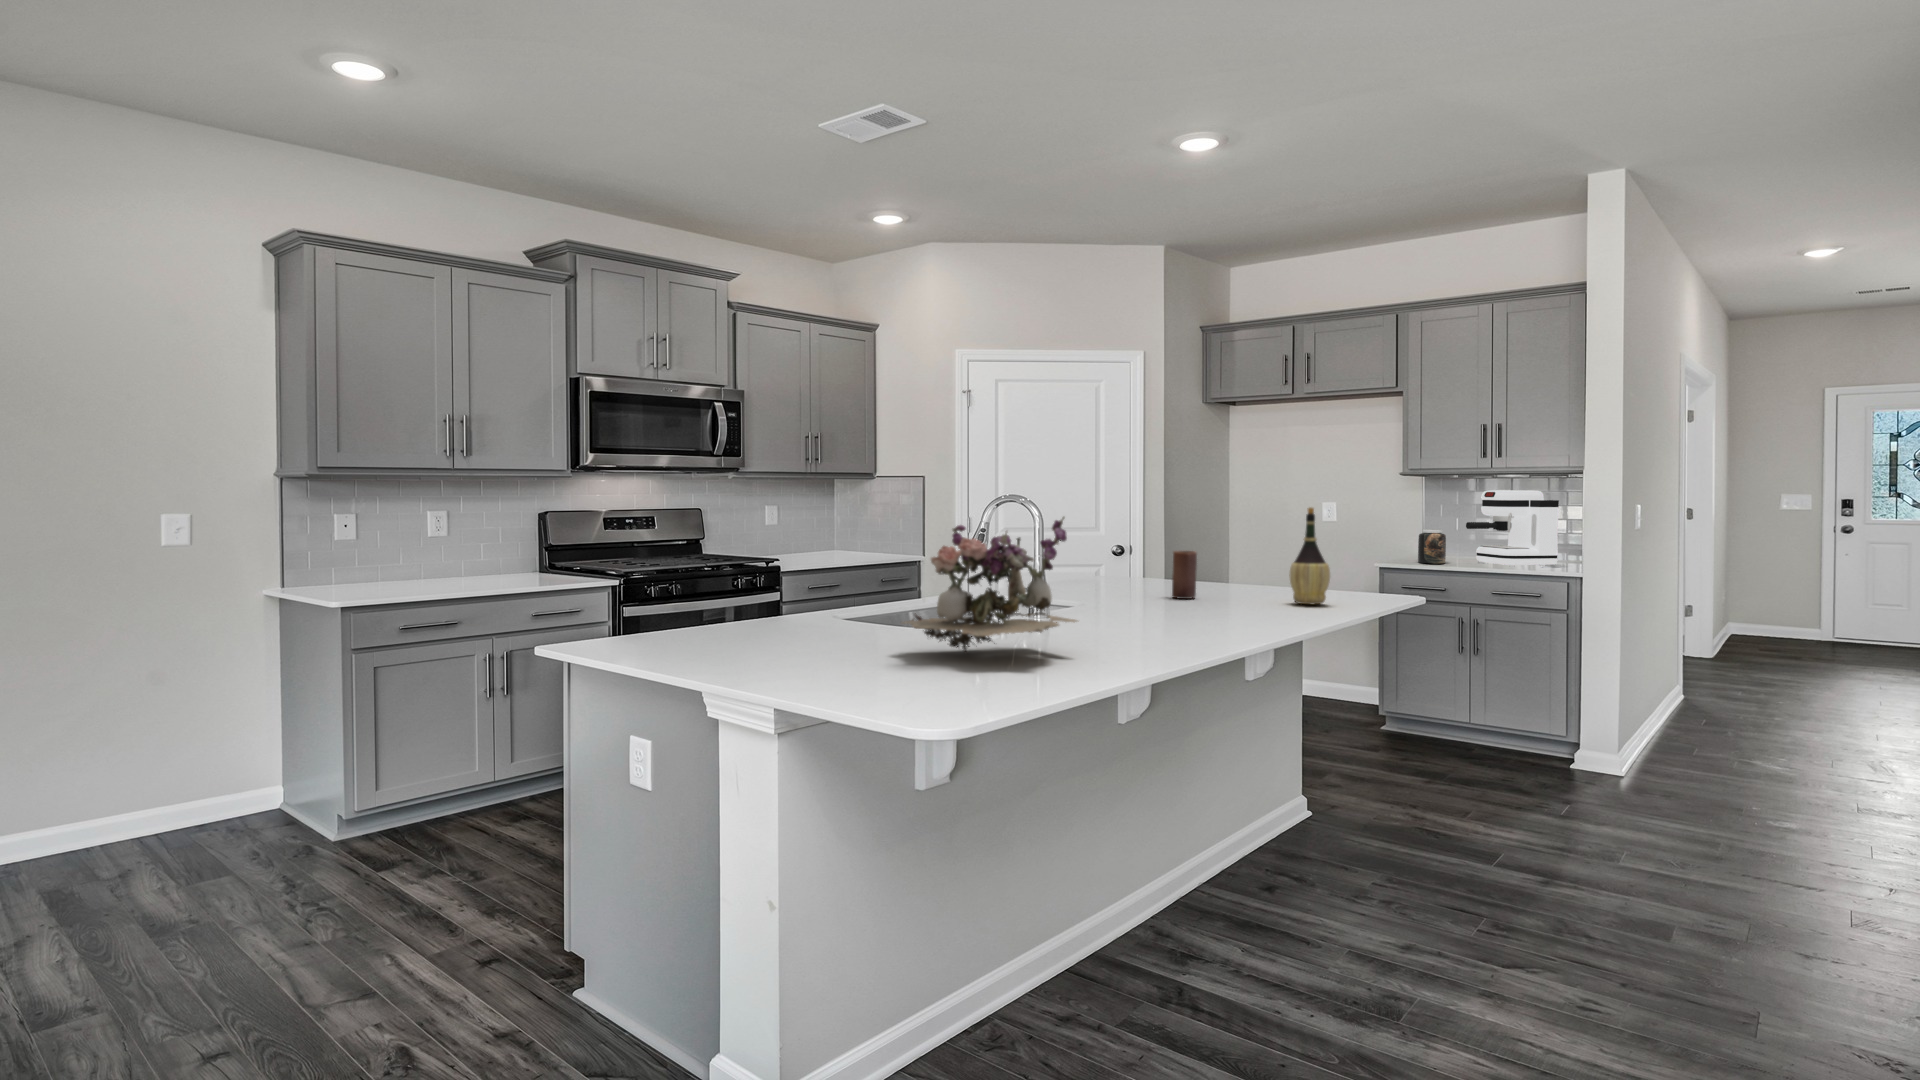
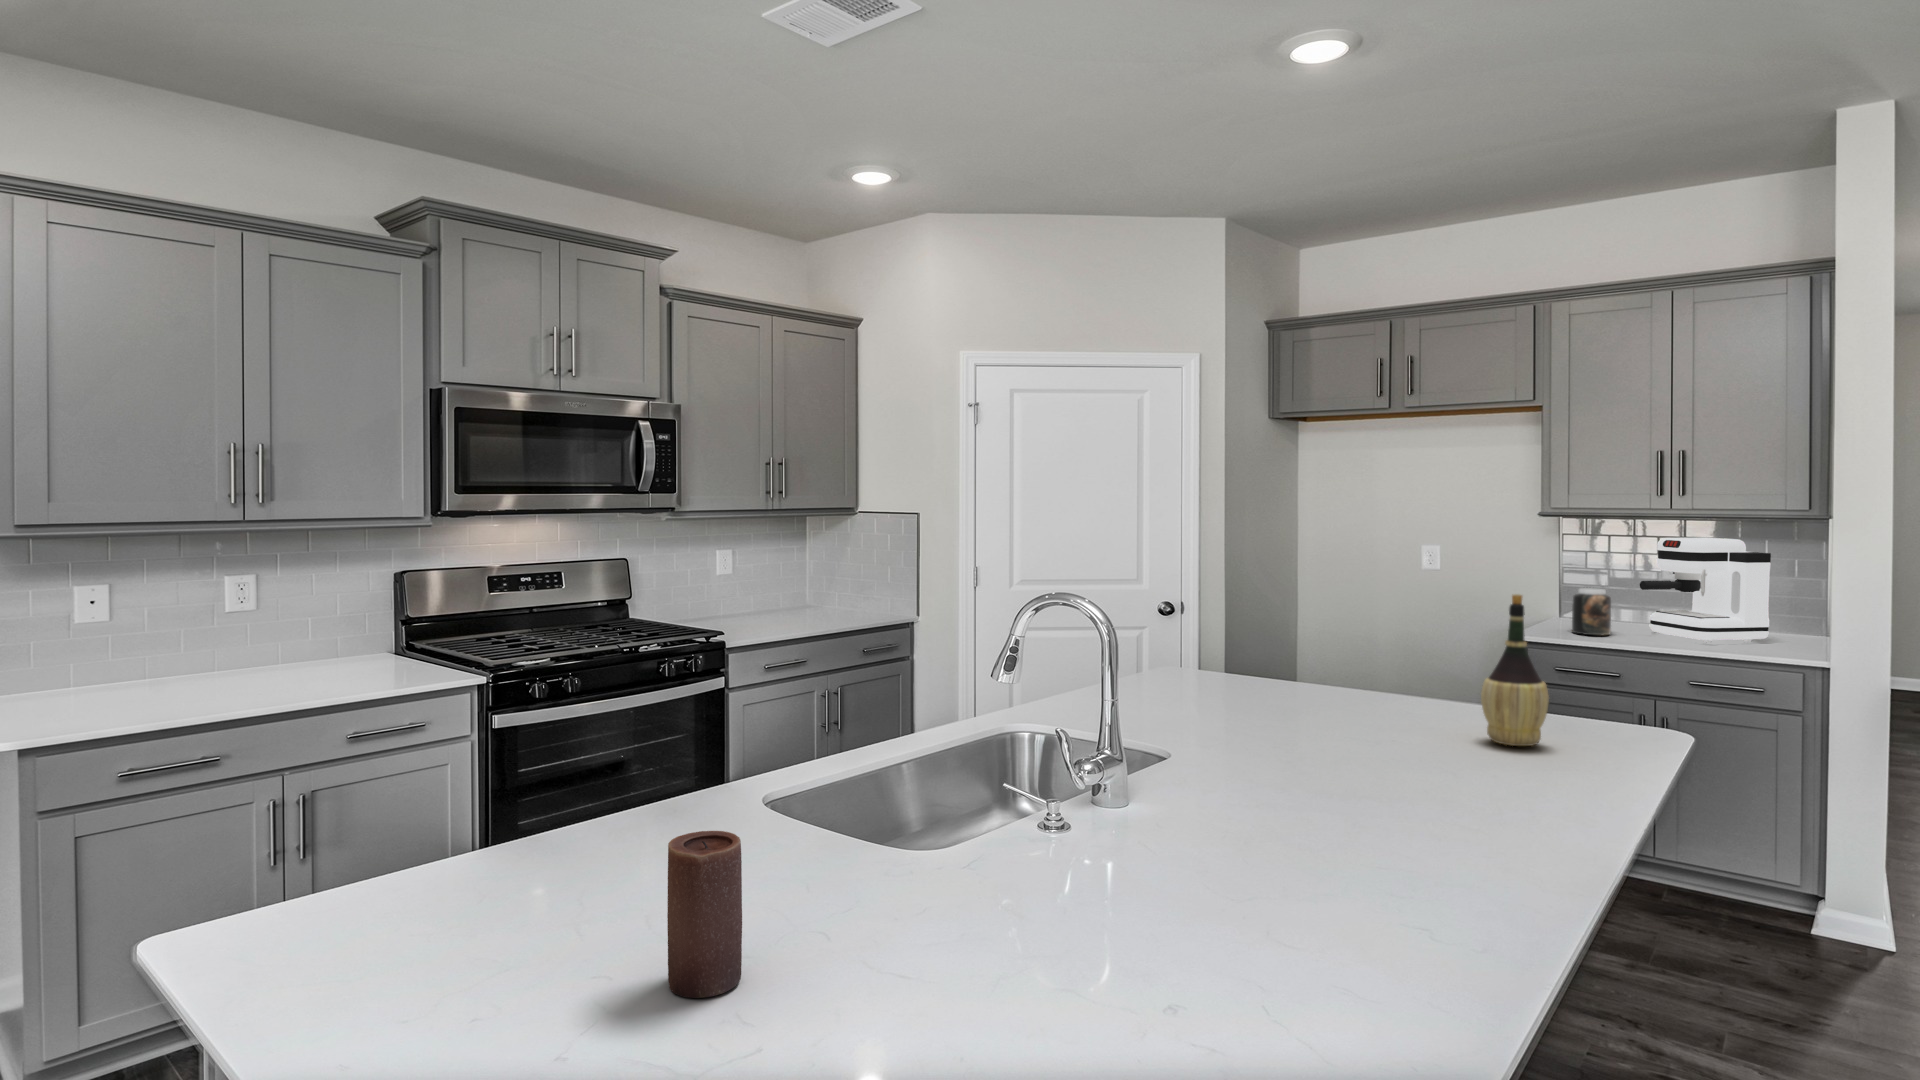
flower arrangement: present [903,517,1077,653] -> none [866,666,1220,957]
candle: present [1172,551,1197,599] -> present [667,831,742,998]

